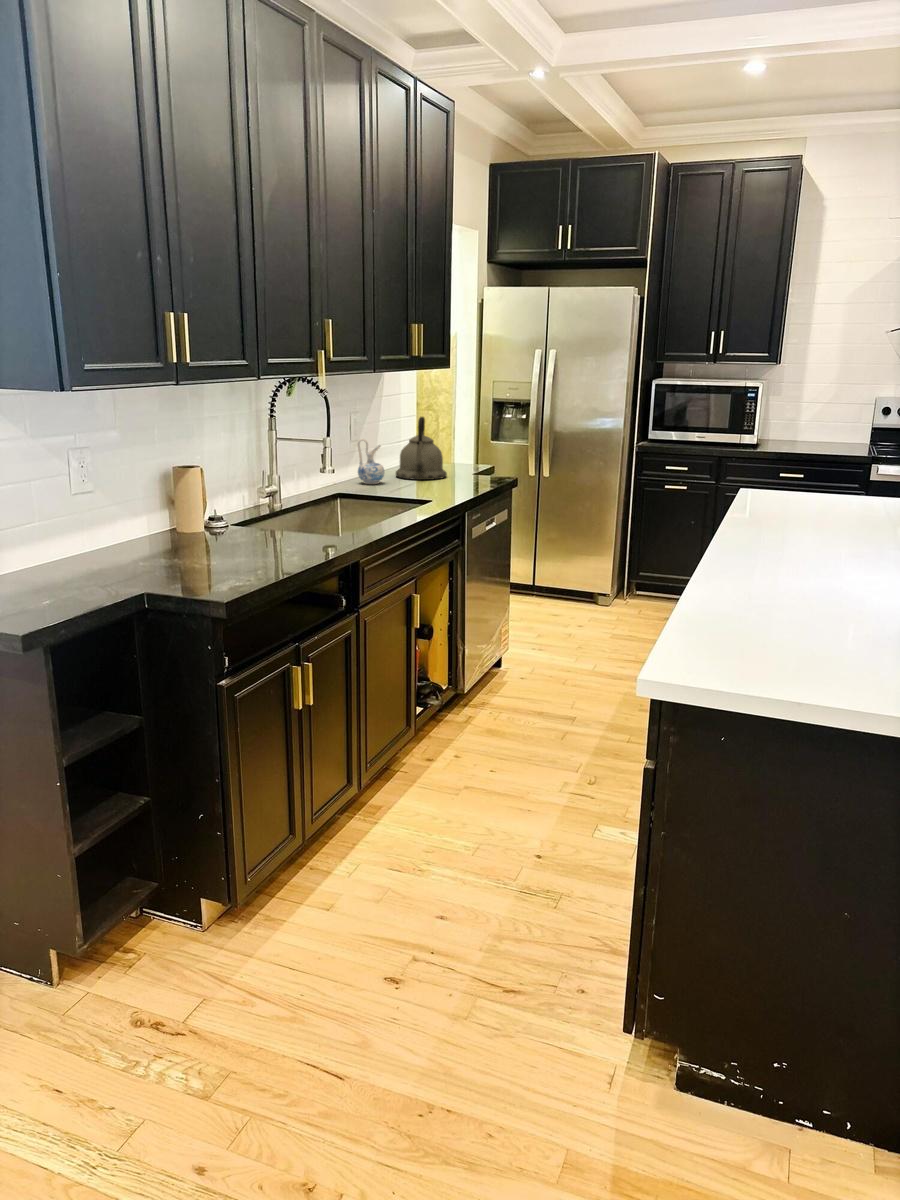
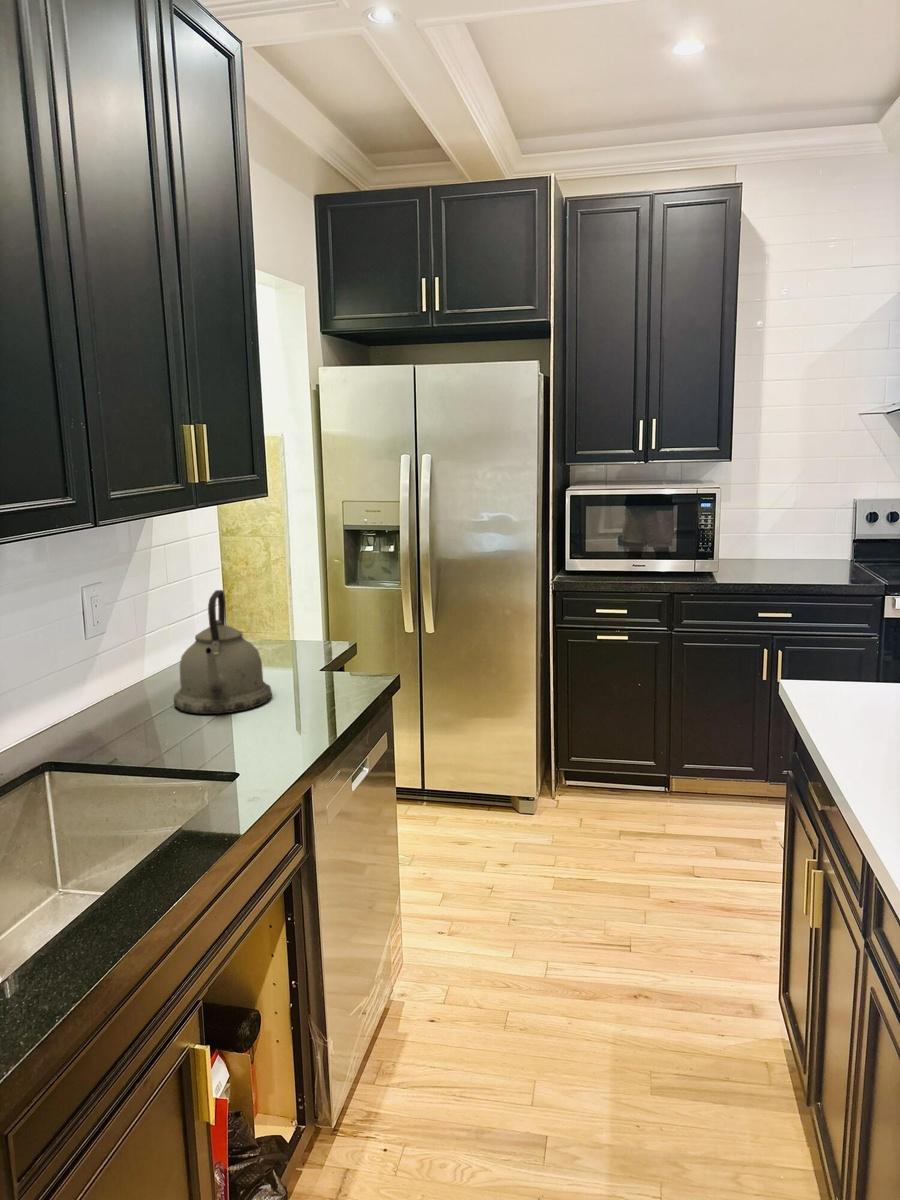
ceramic pitcher: present [357,439,384,484] -> none [80,653,143,741]

